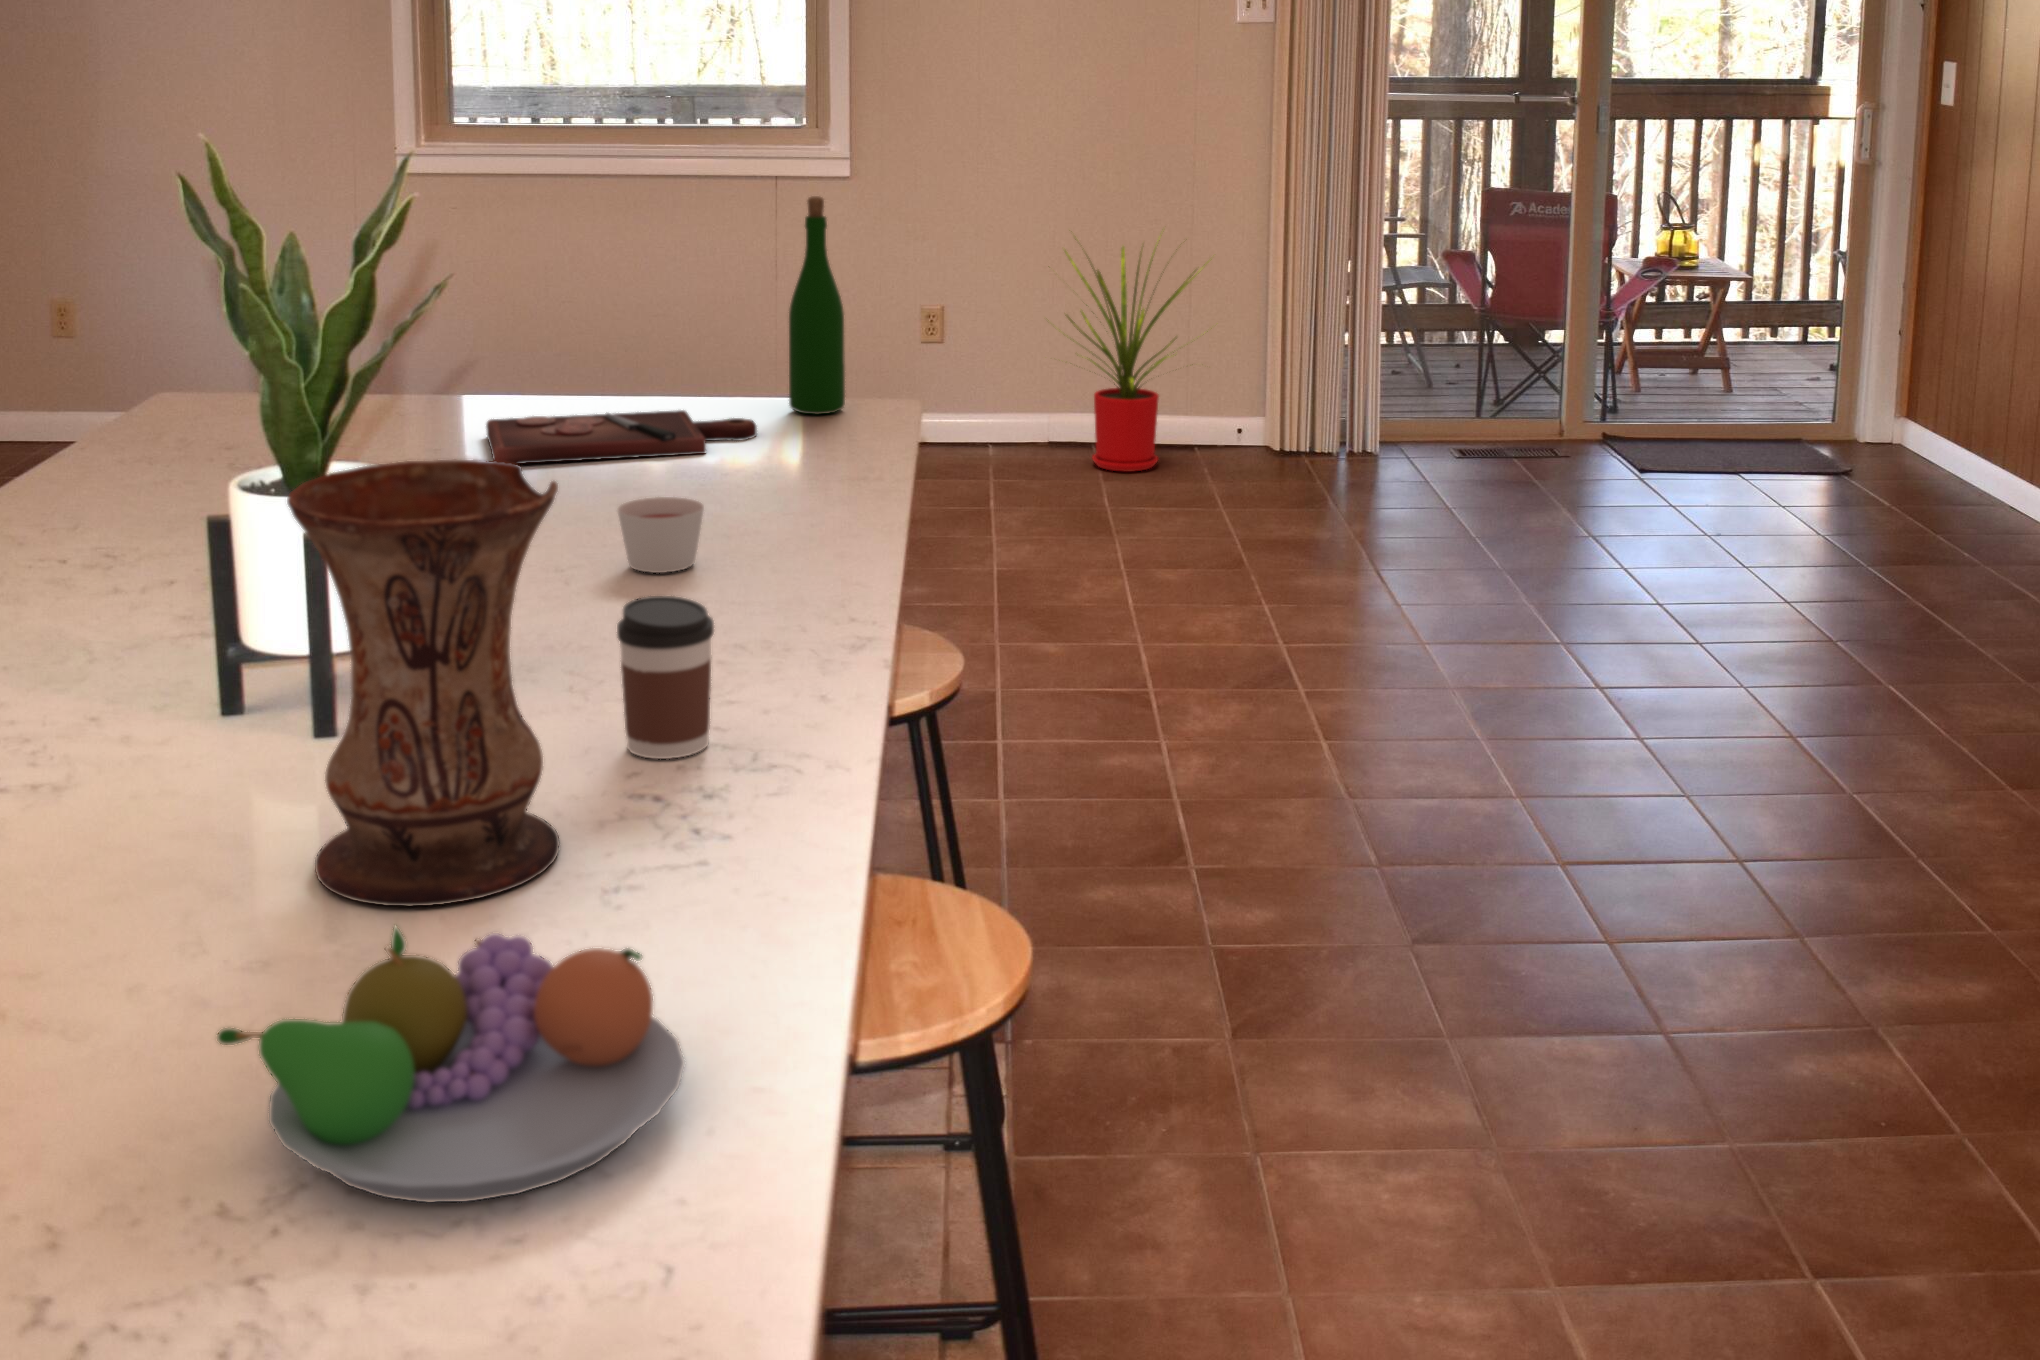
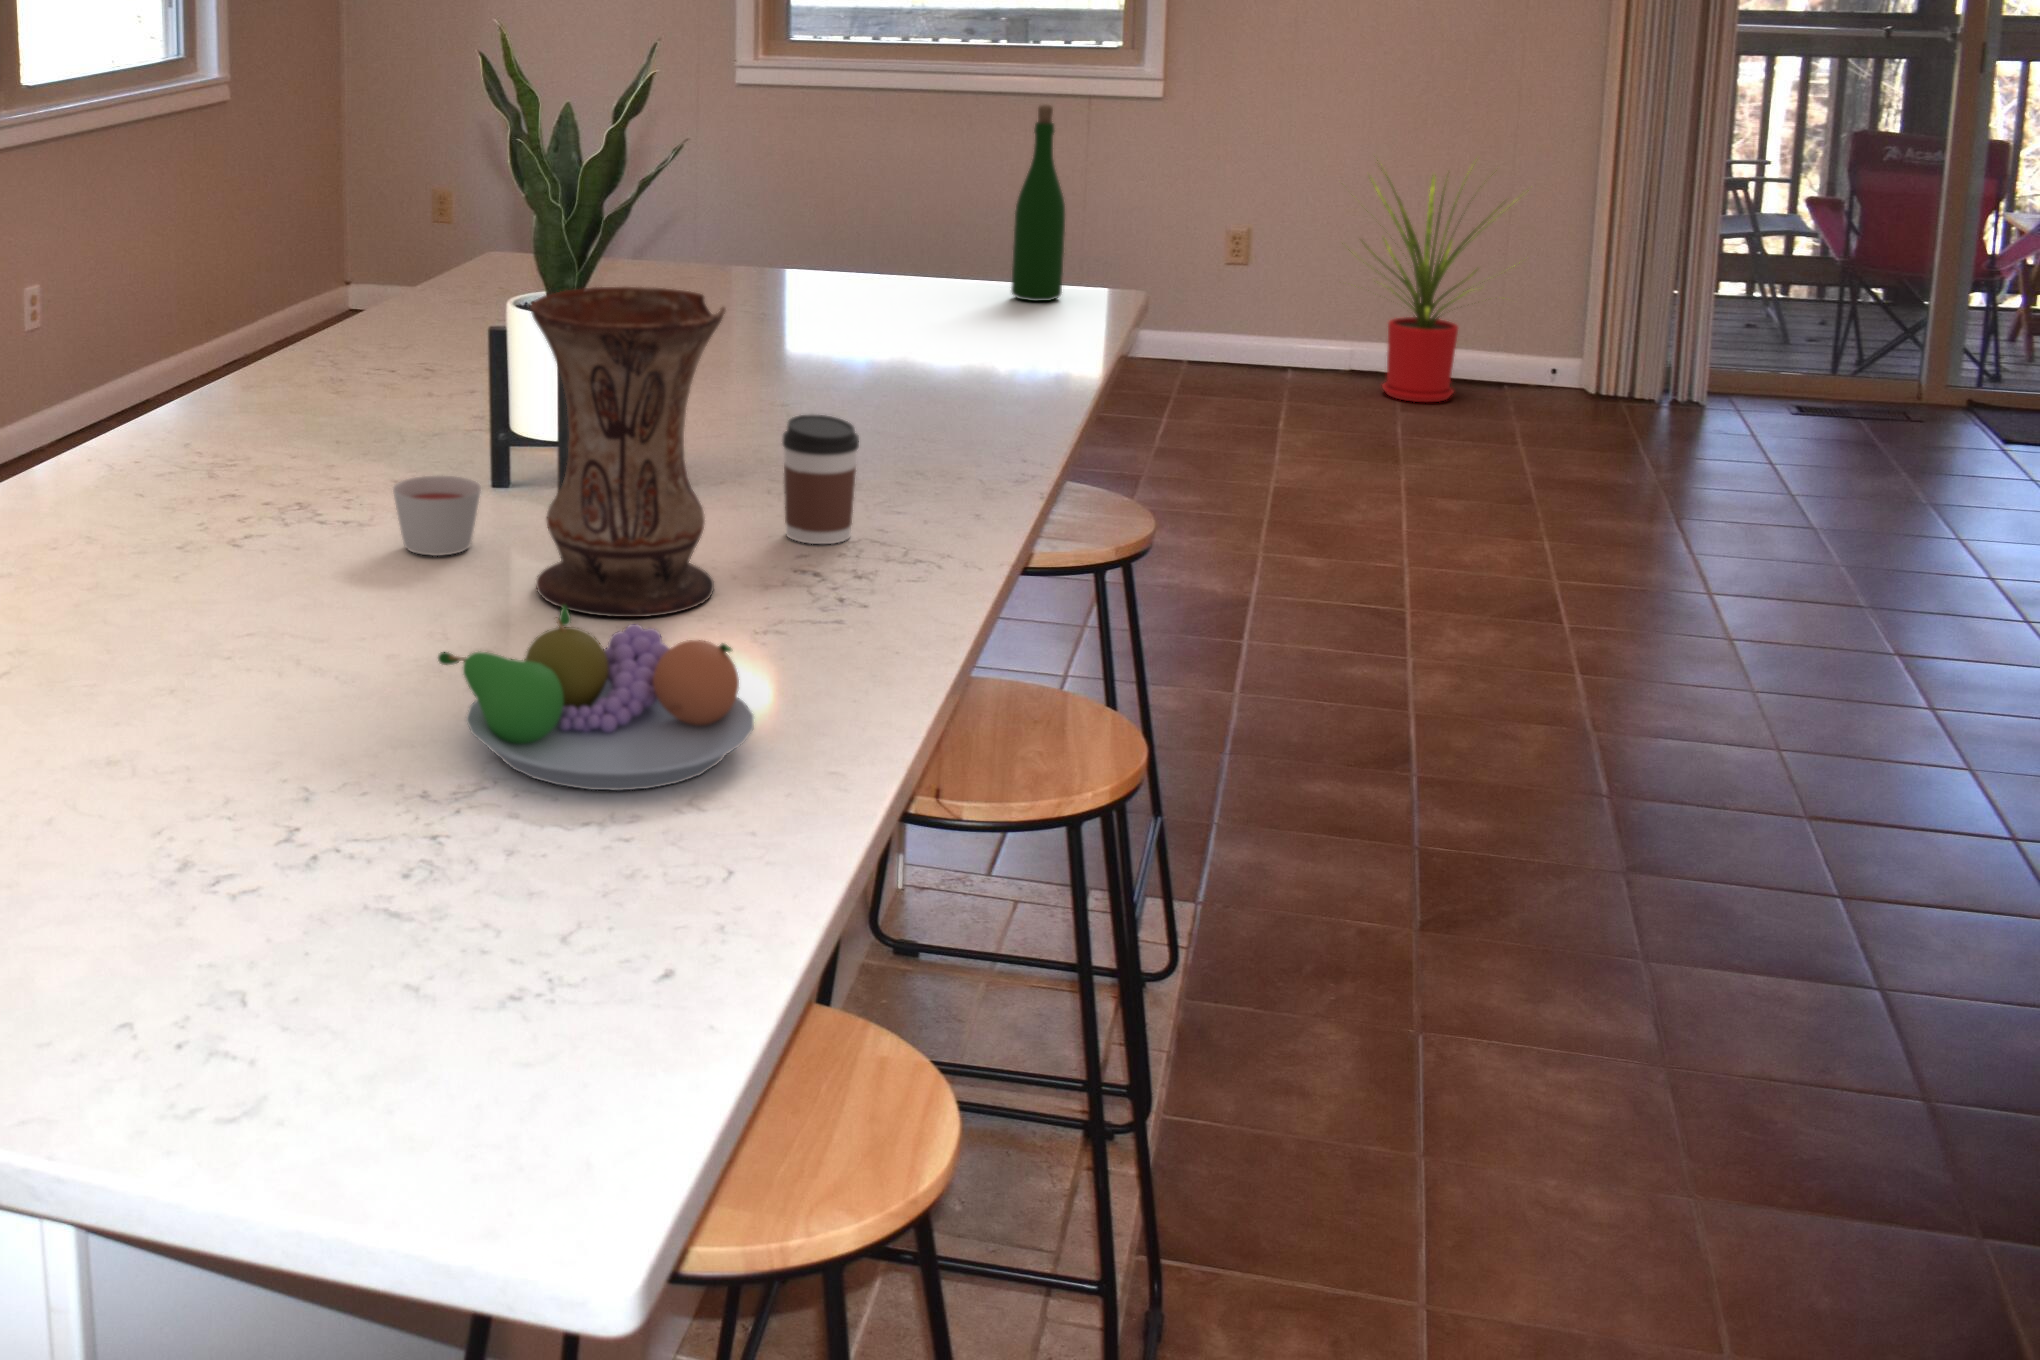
cutting board: present [486,410,757,464] -> none [747,286,975,326]
candle: present [618,497,704,573] -> present [393,476,481,556]

